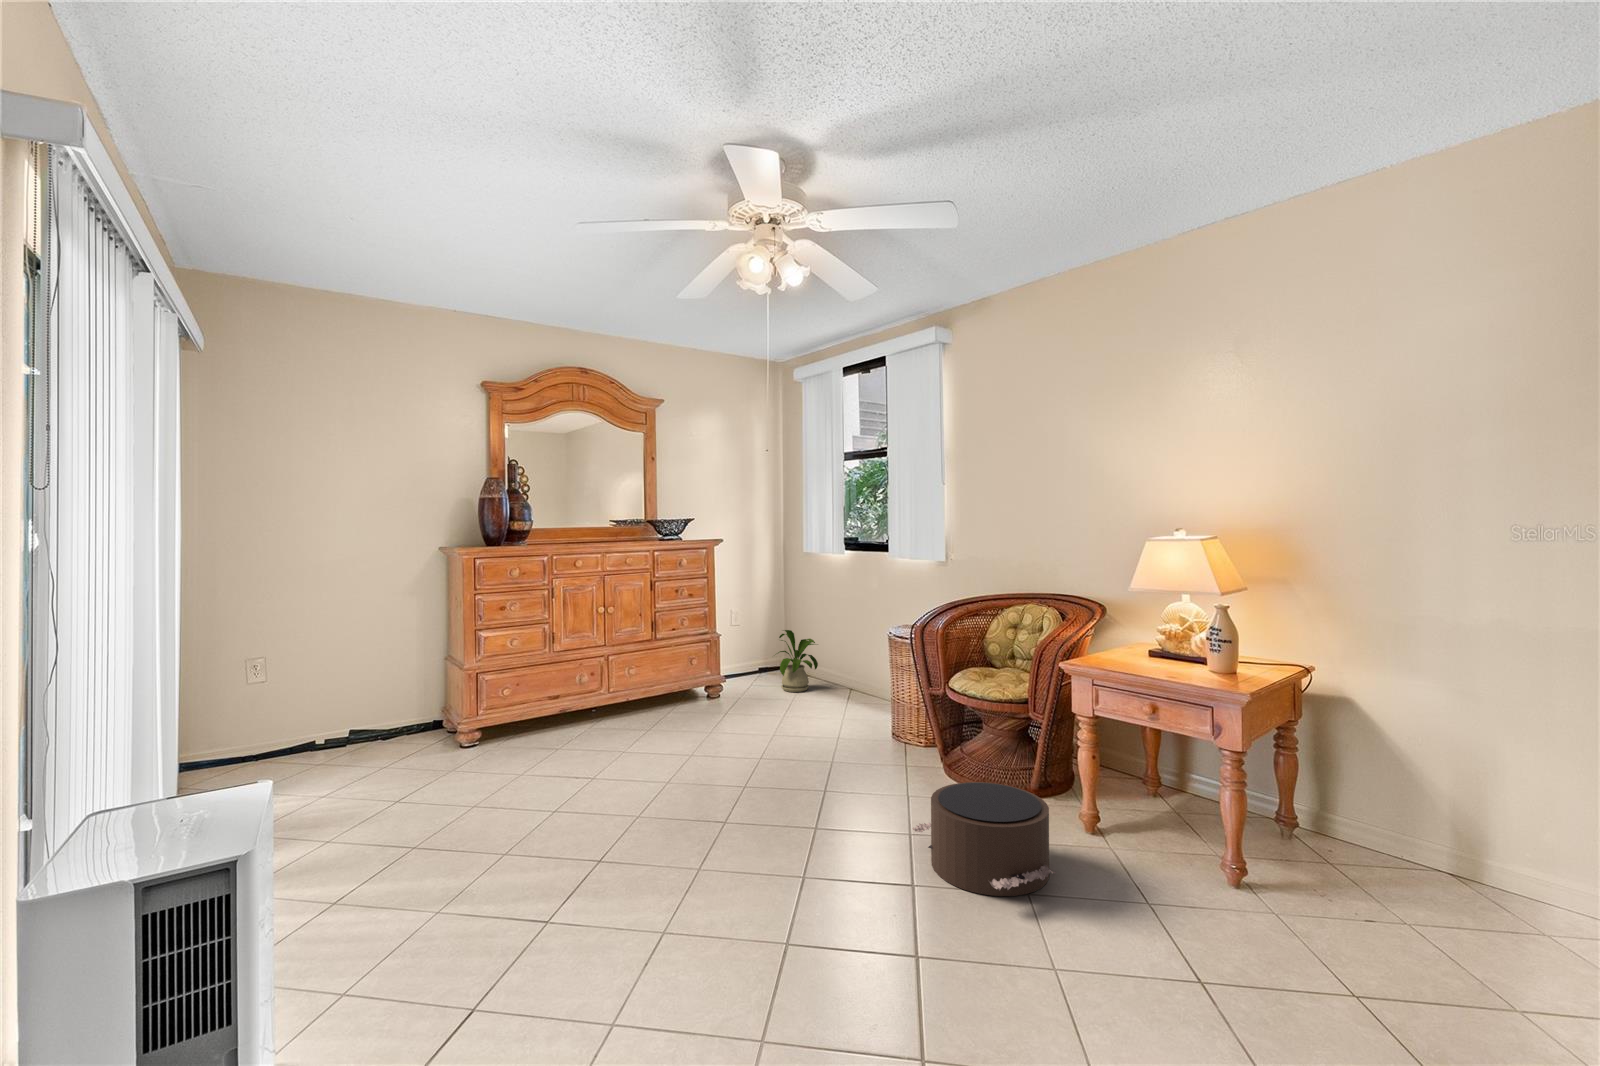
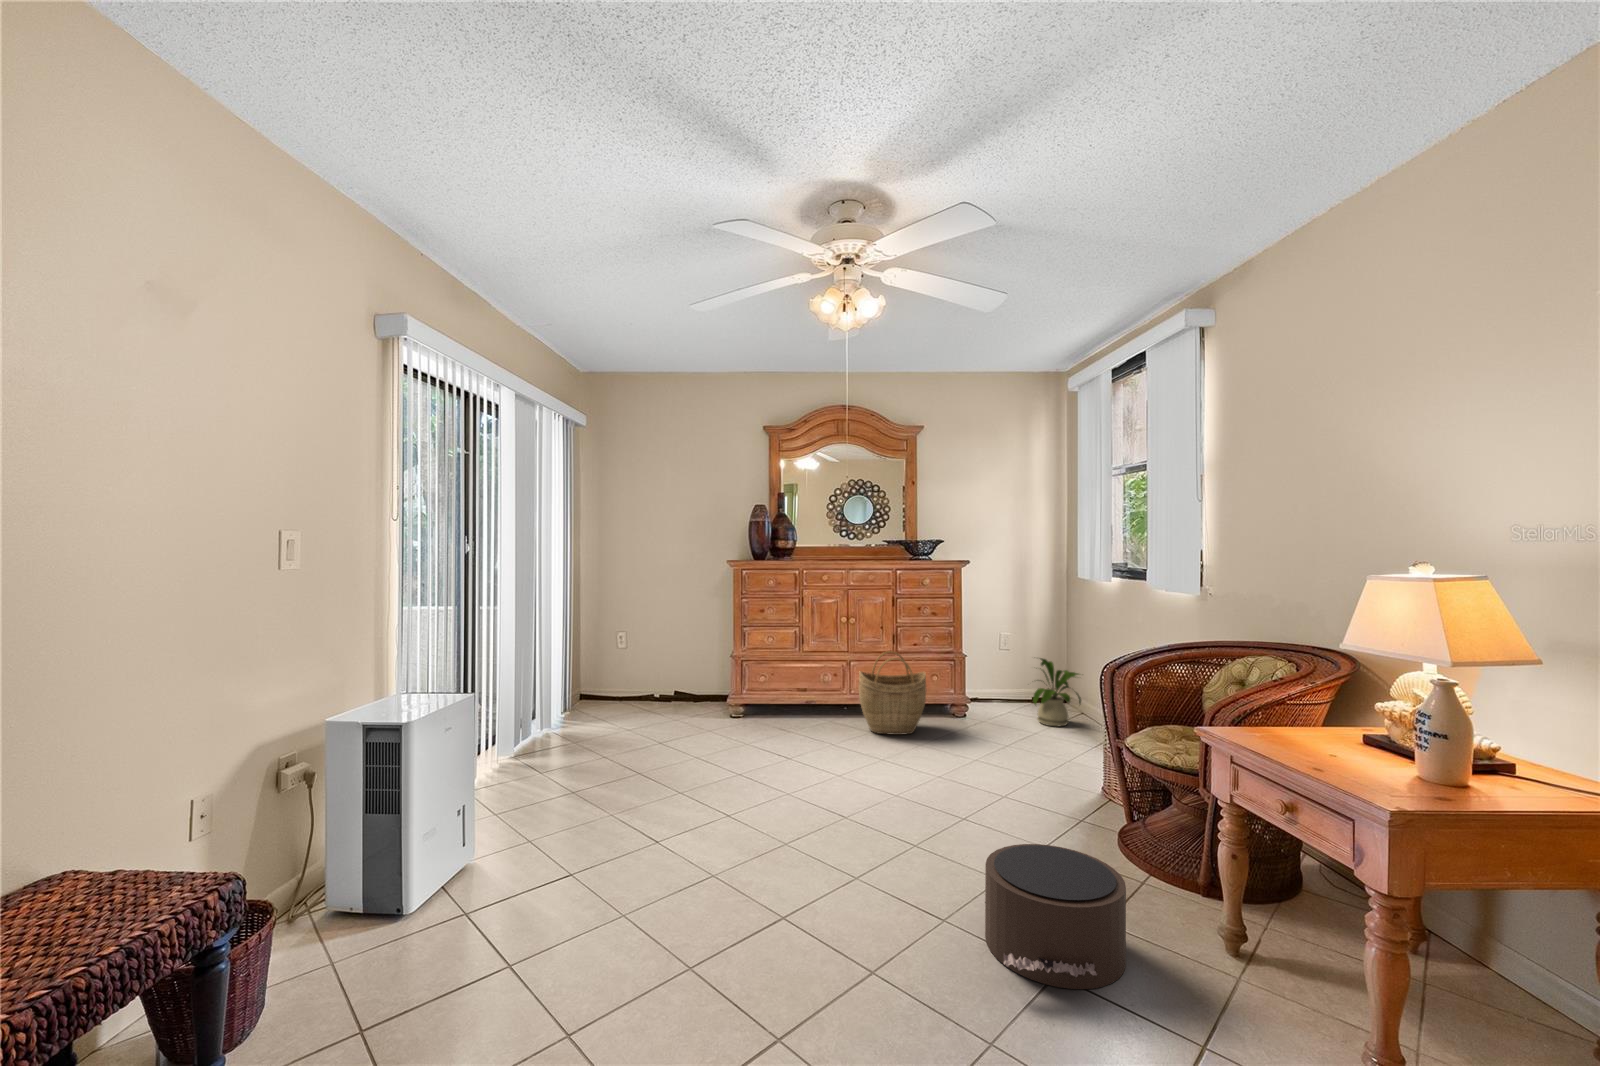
woven basket: none [626,639,699,727] -> present [858,651,926,735]

